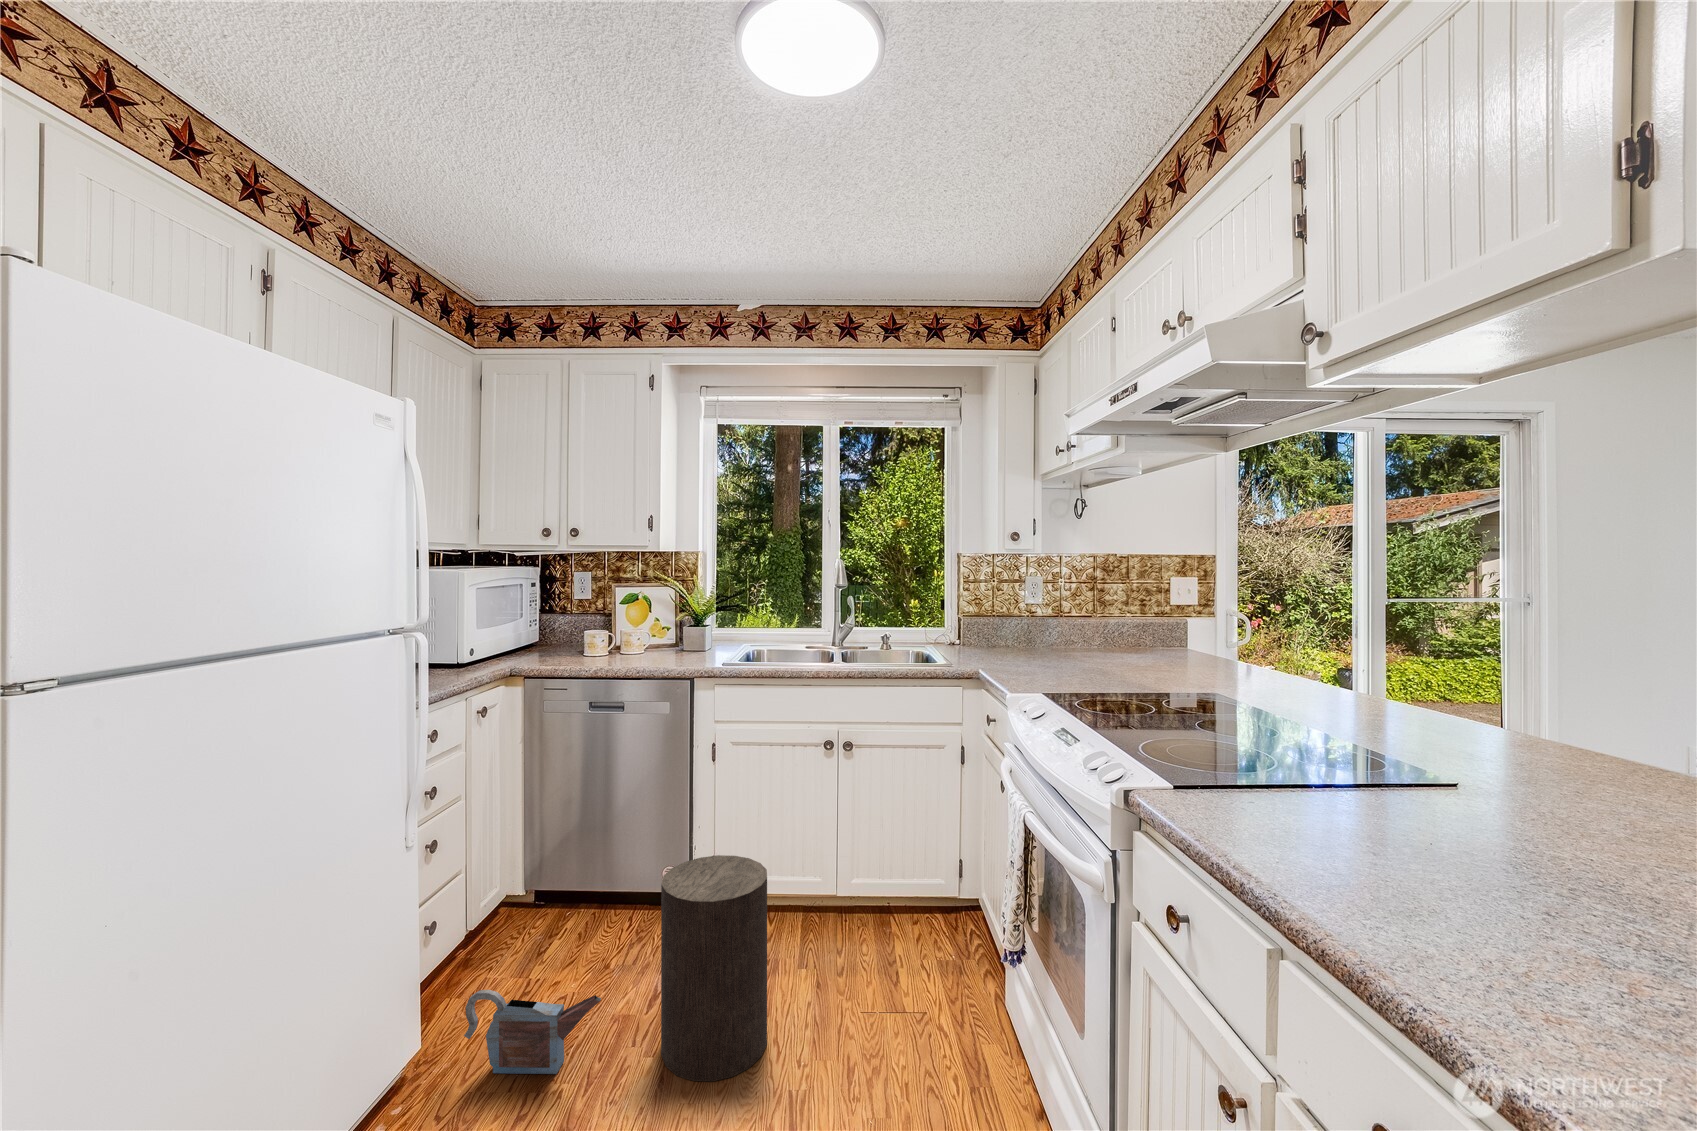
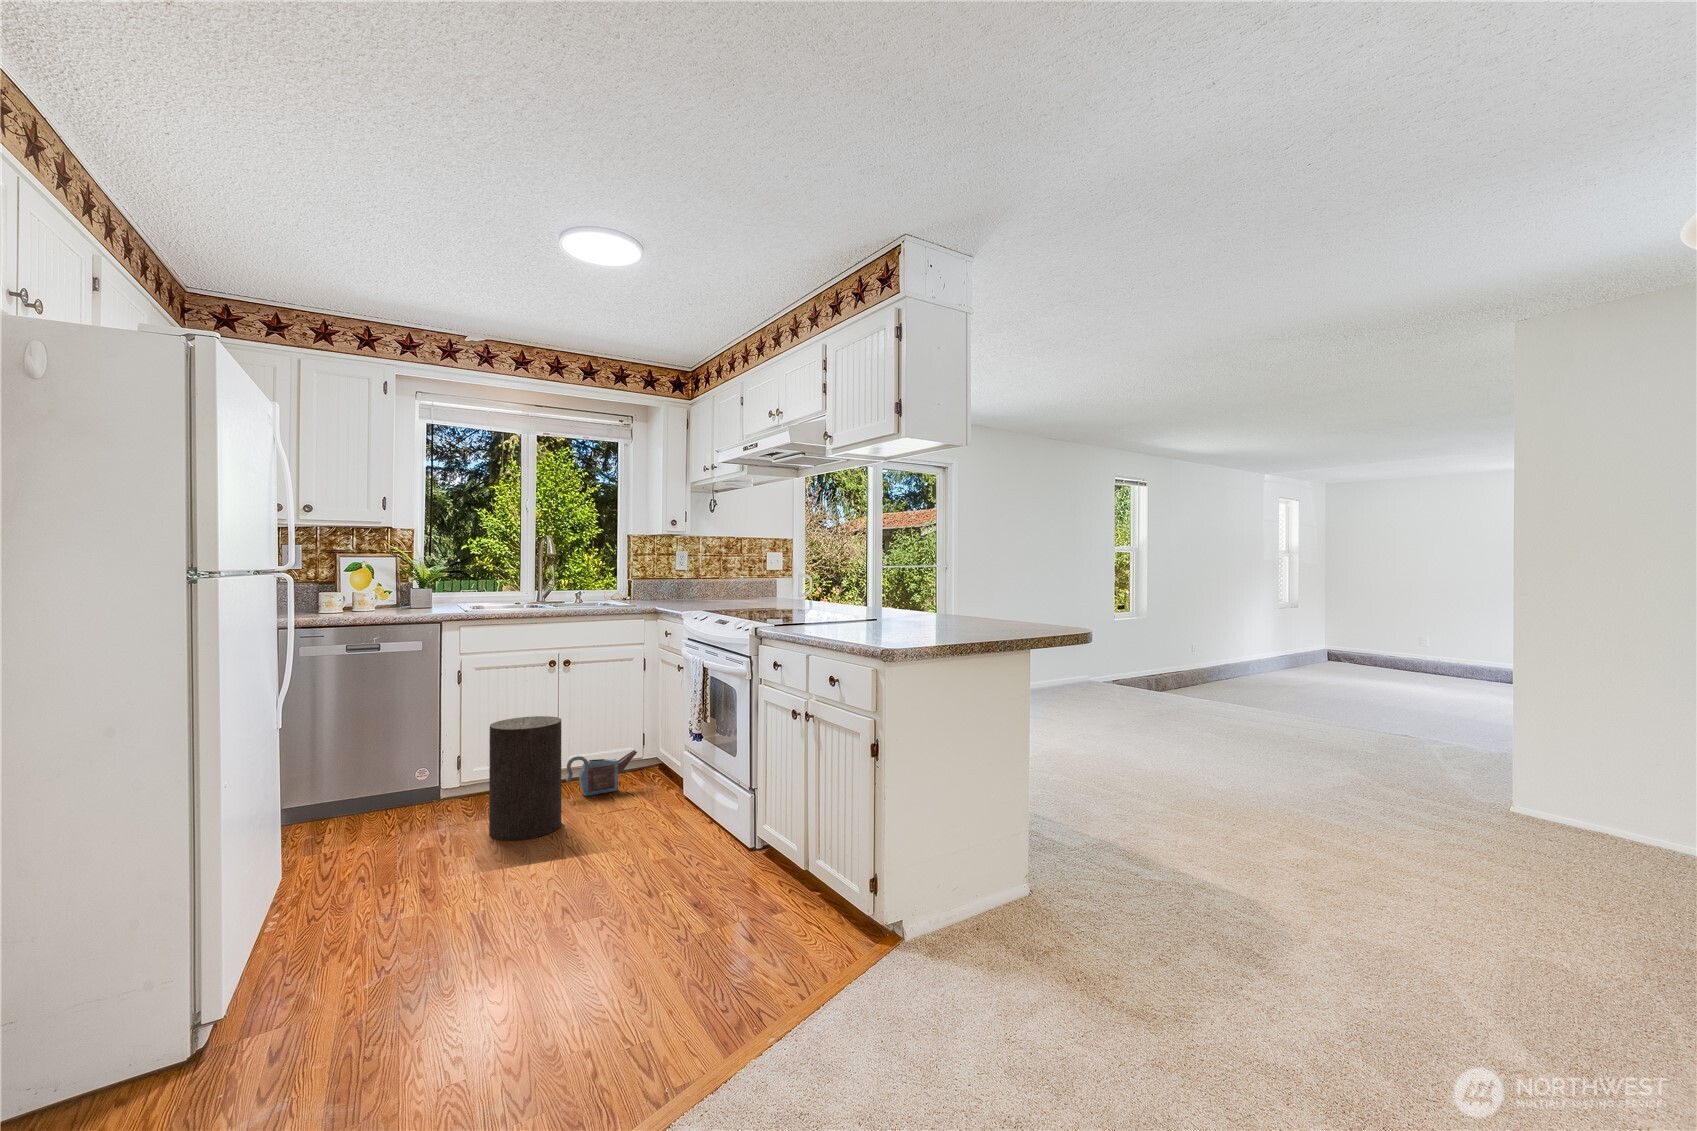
watering can: present [464,990,601,1074] -> present [566,750,637,796]

